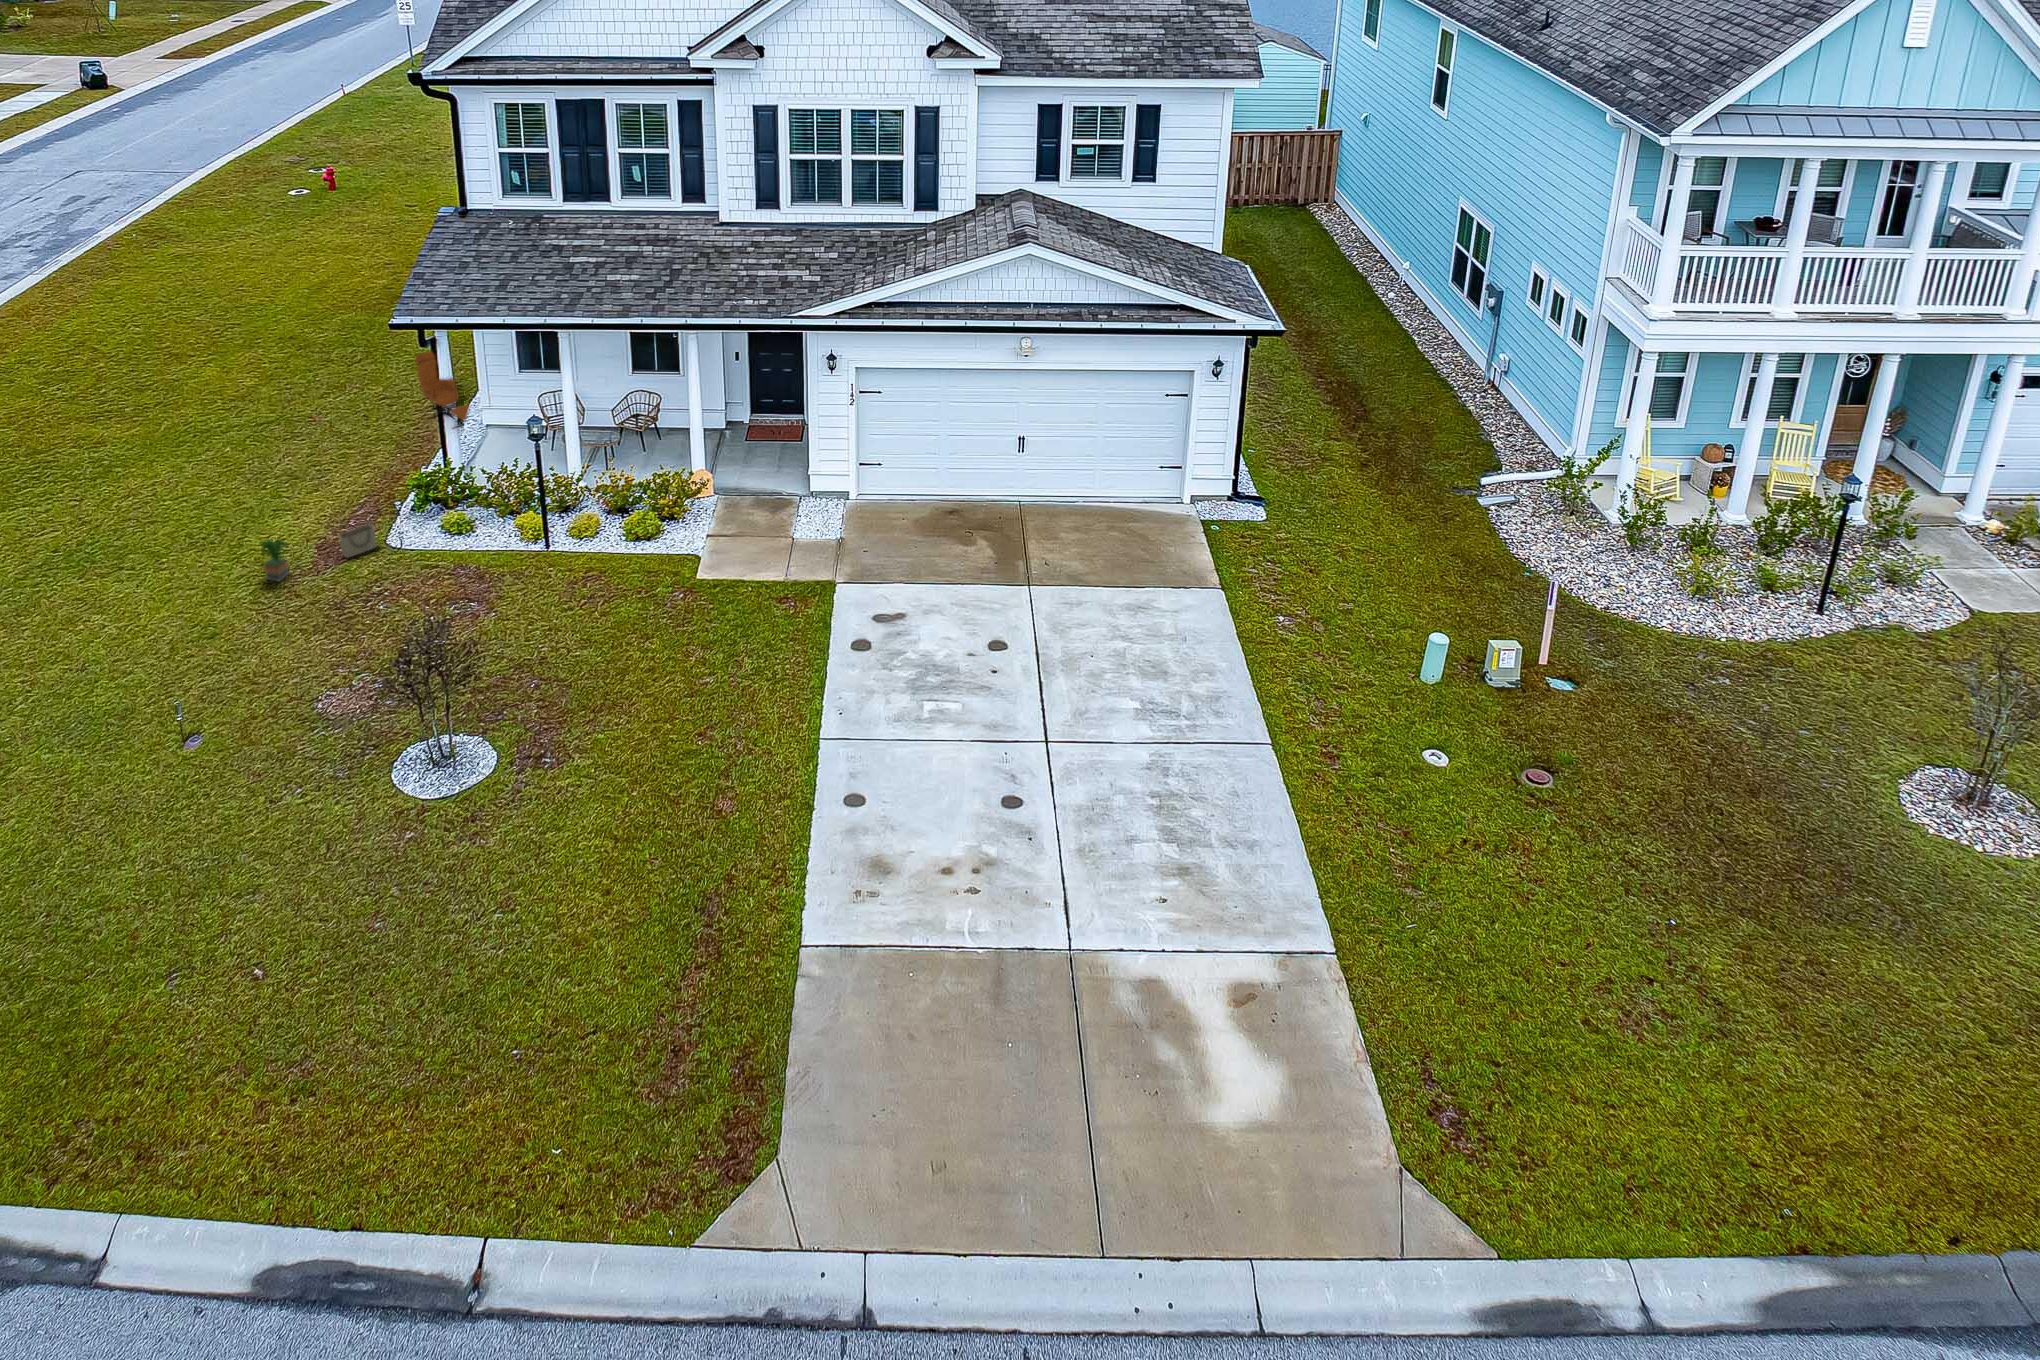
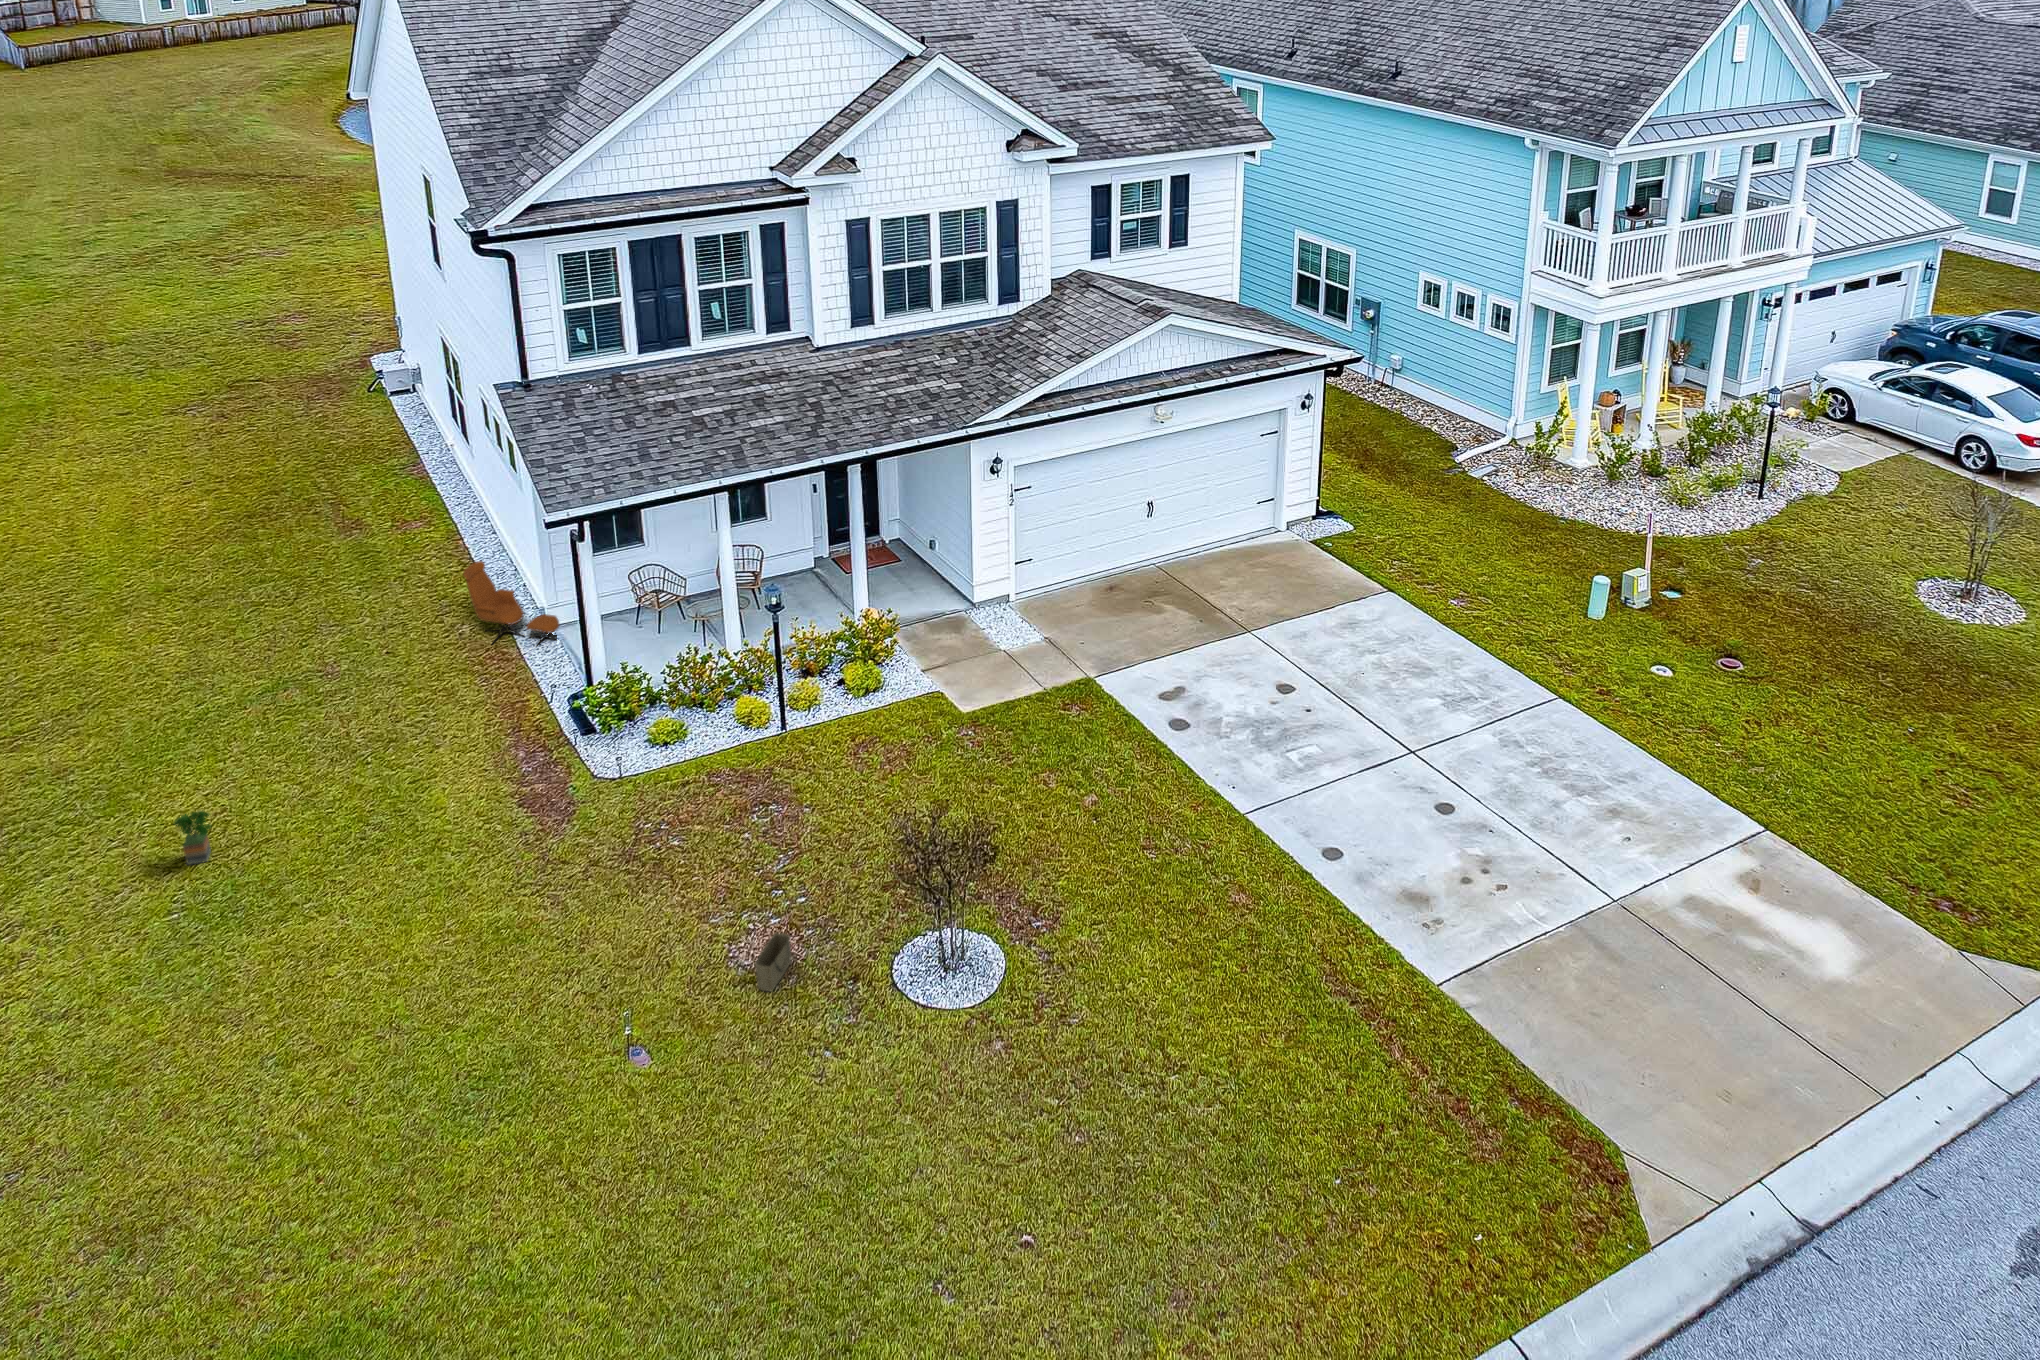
basket: present [338,524,377,558] -> present [754,933,791,992]
potted tree: present [261,539,288,581] -> present [174,811,211,865]

